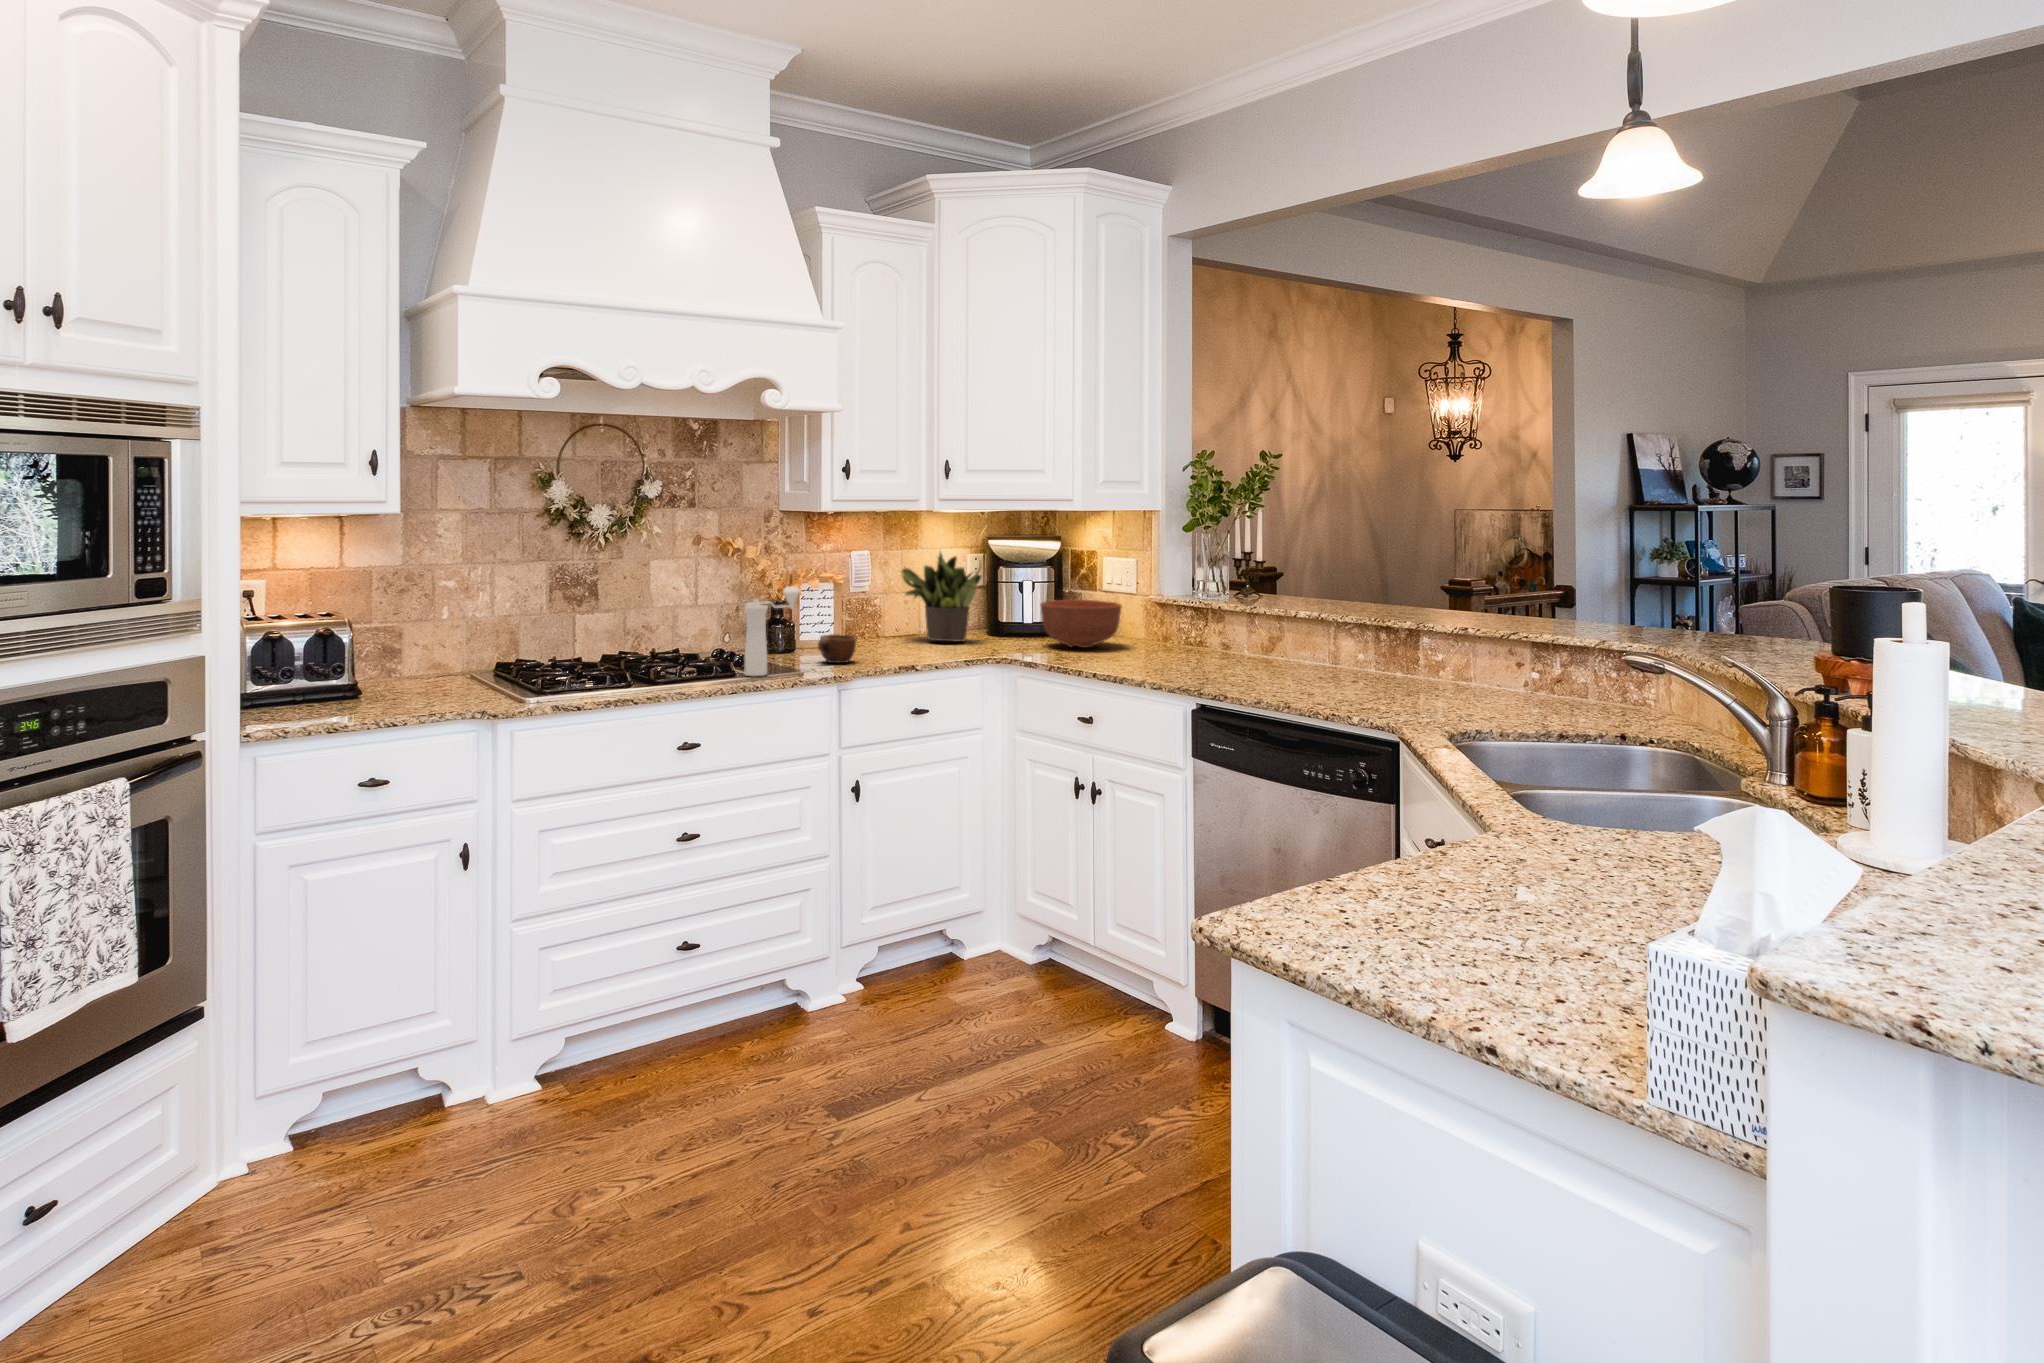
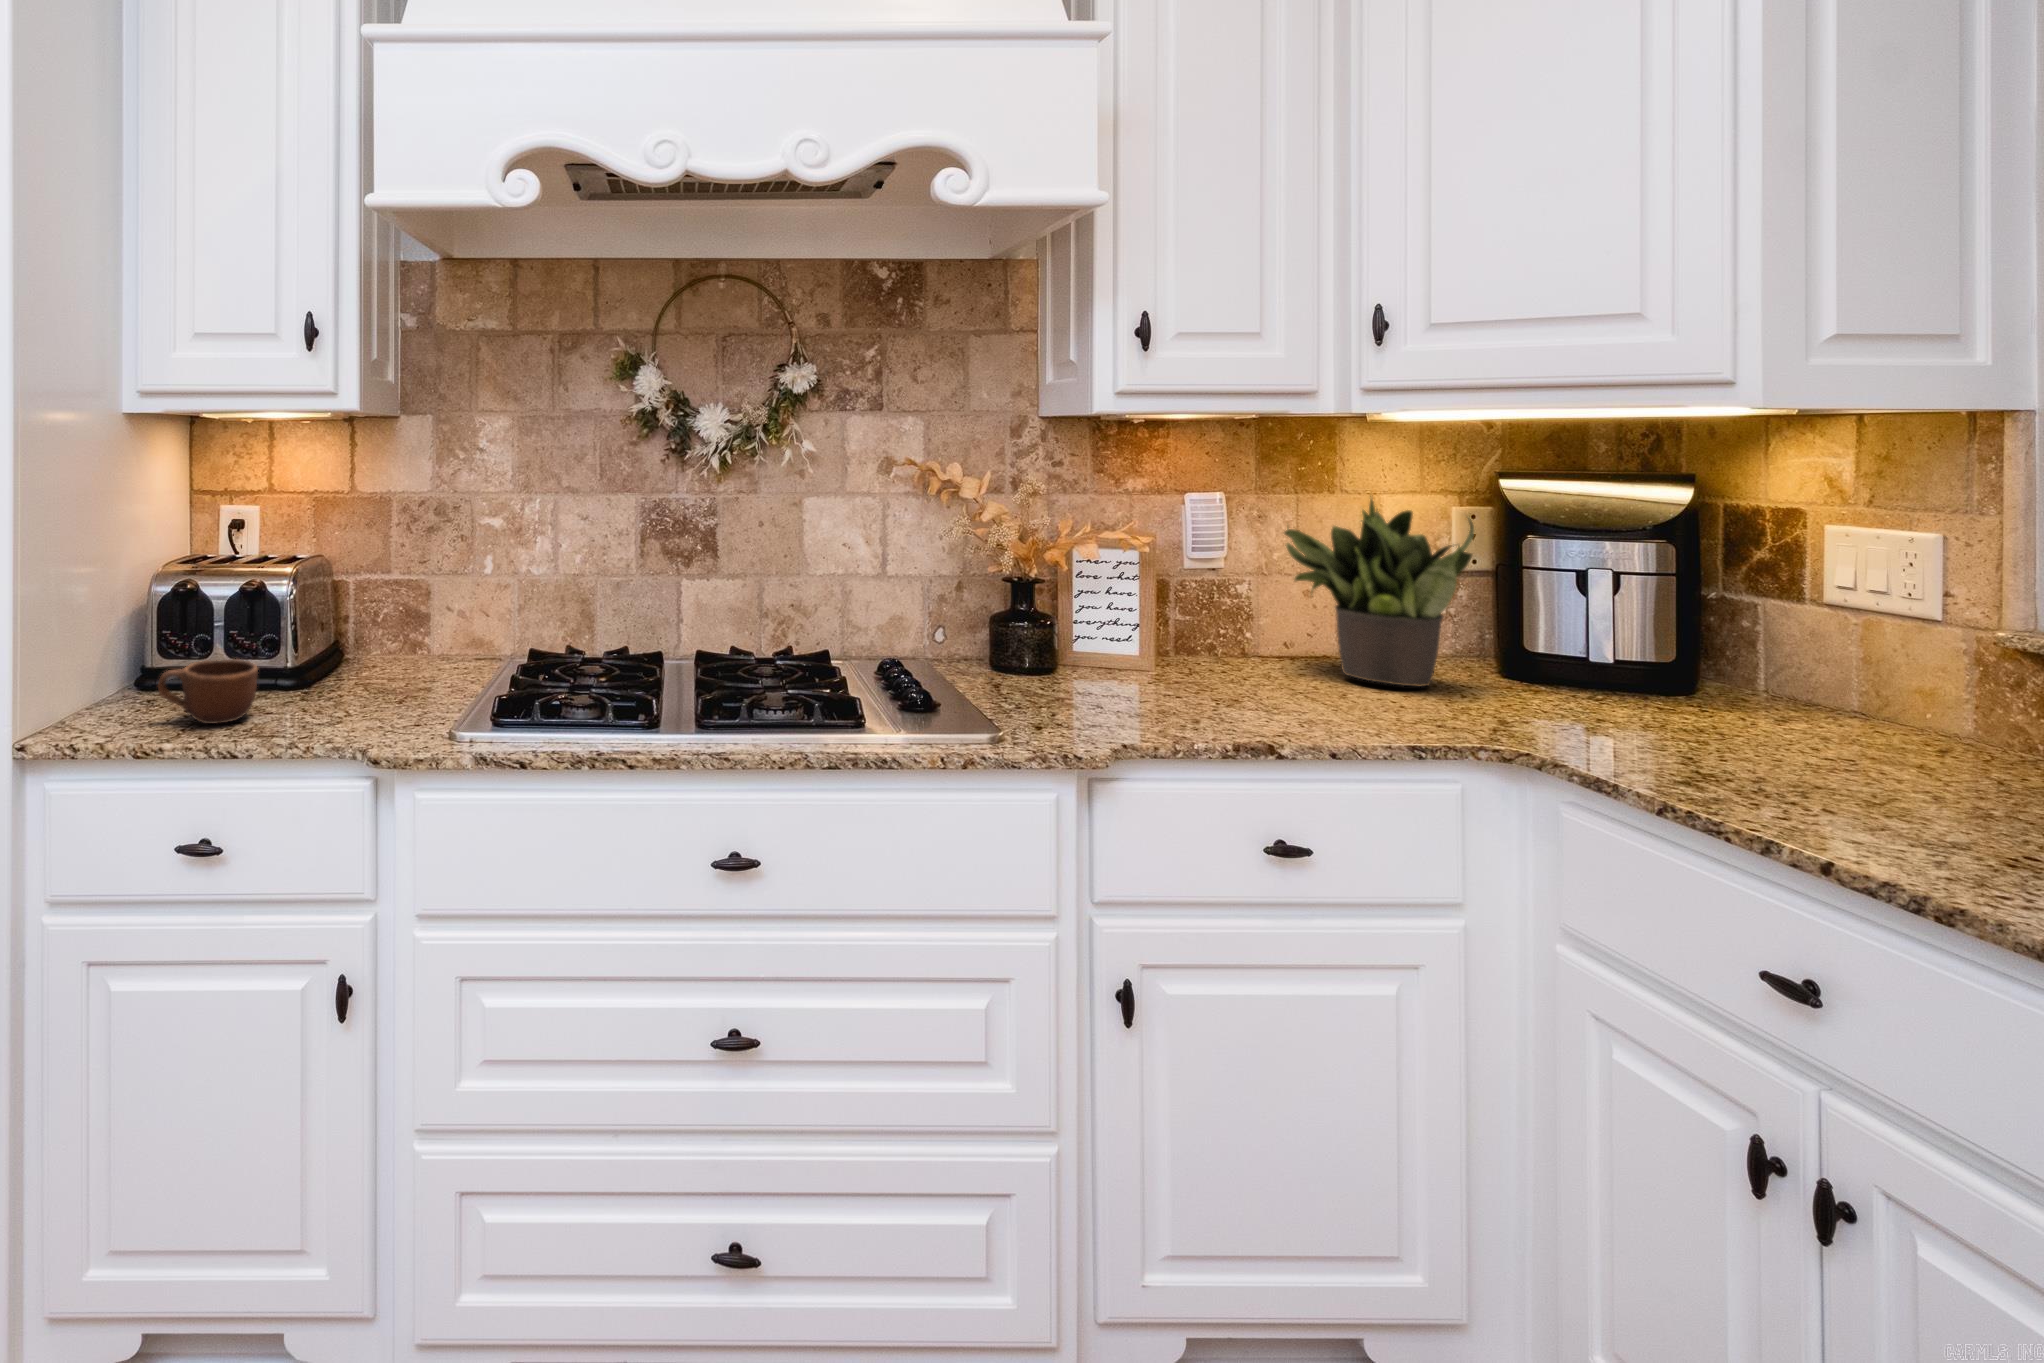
pepper mill: present [744,587,799,676] -> none [883,559,1006,733]
bowl: present [1040,600,1122,648] -> none [1633,621,1906,749]
mug: present [818,634,856,663] -> present [158,659,258,724]

